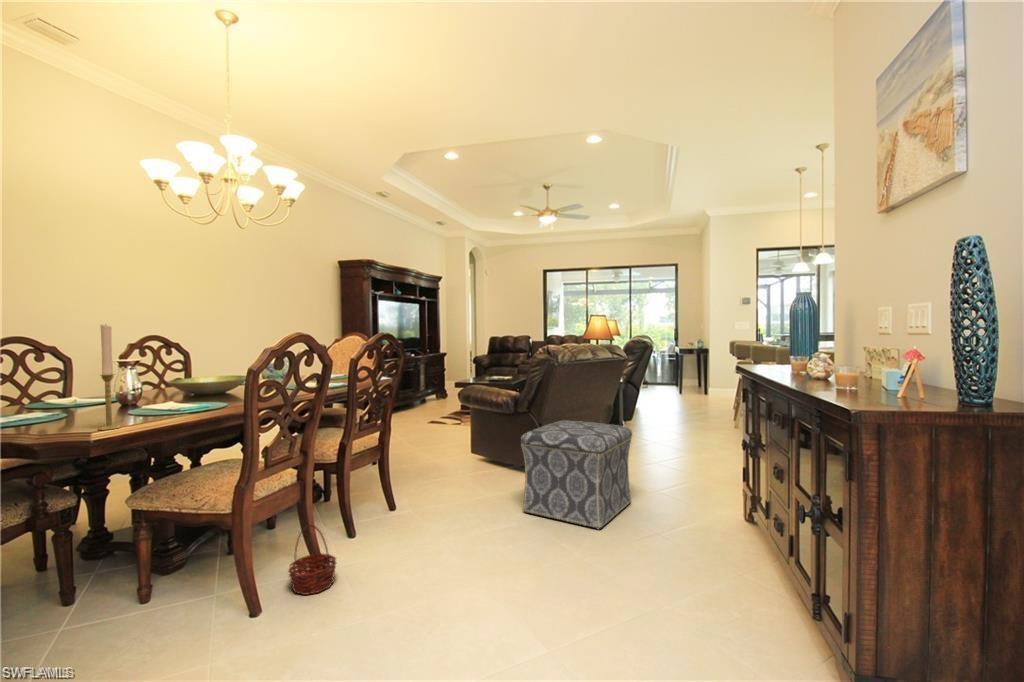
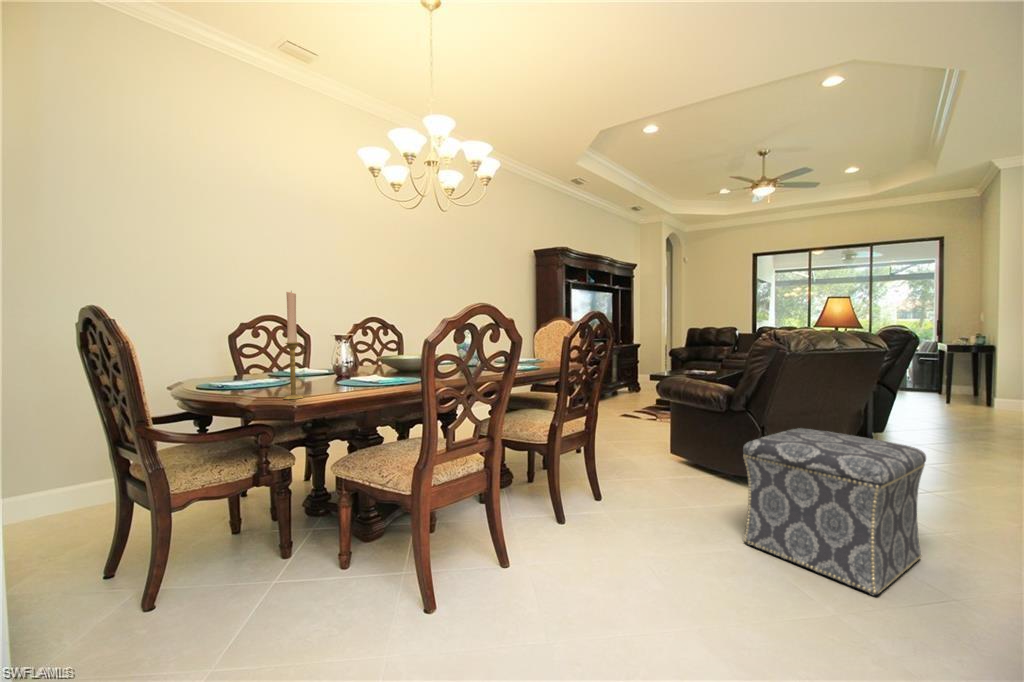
basket: present [288,525,336,595] -> none [460,524,512,605]

